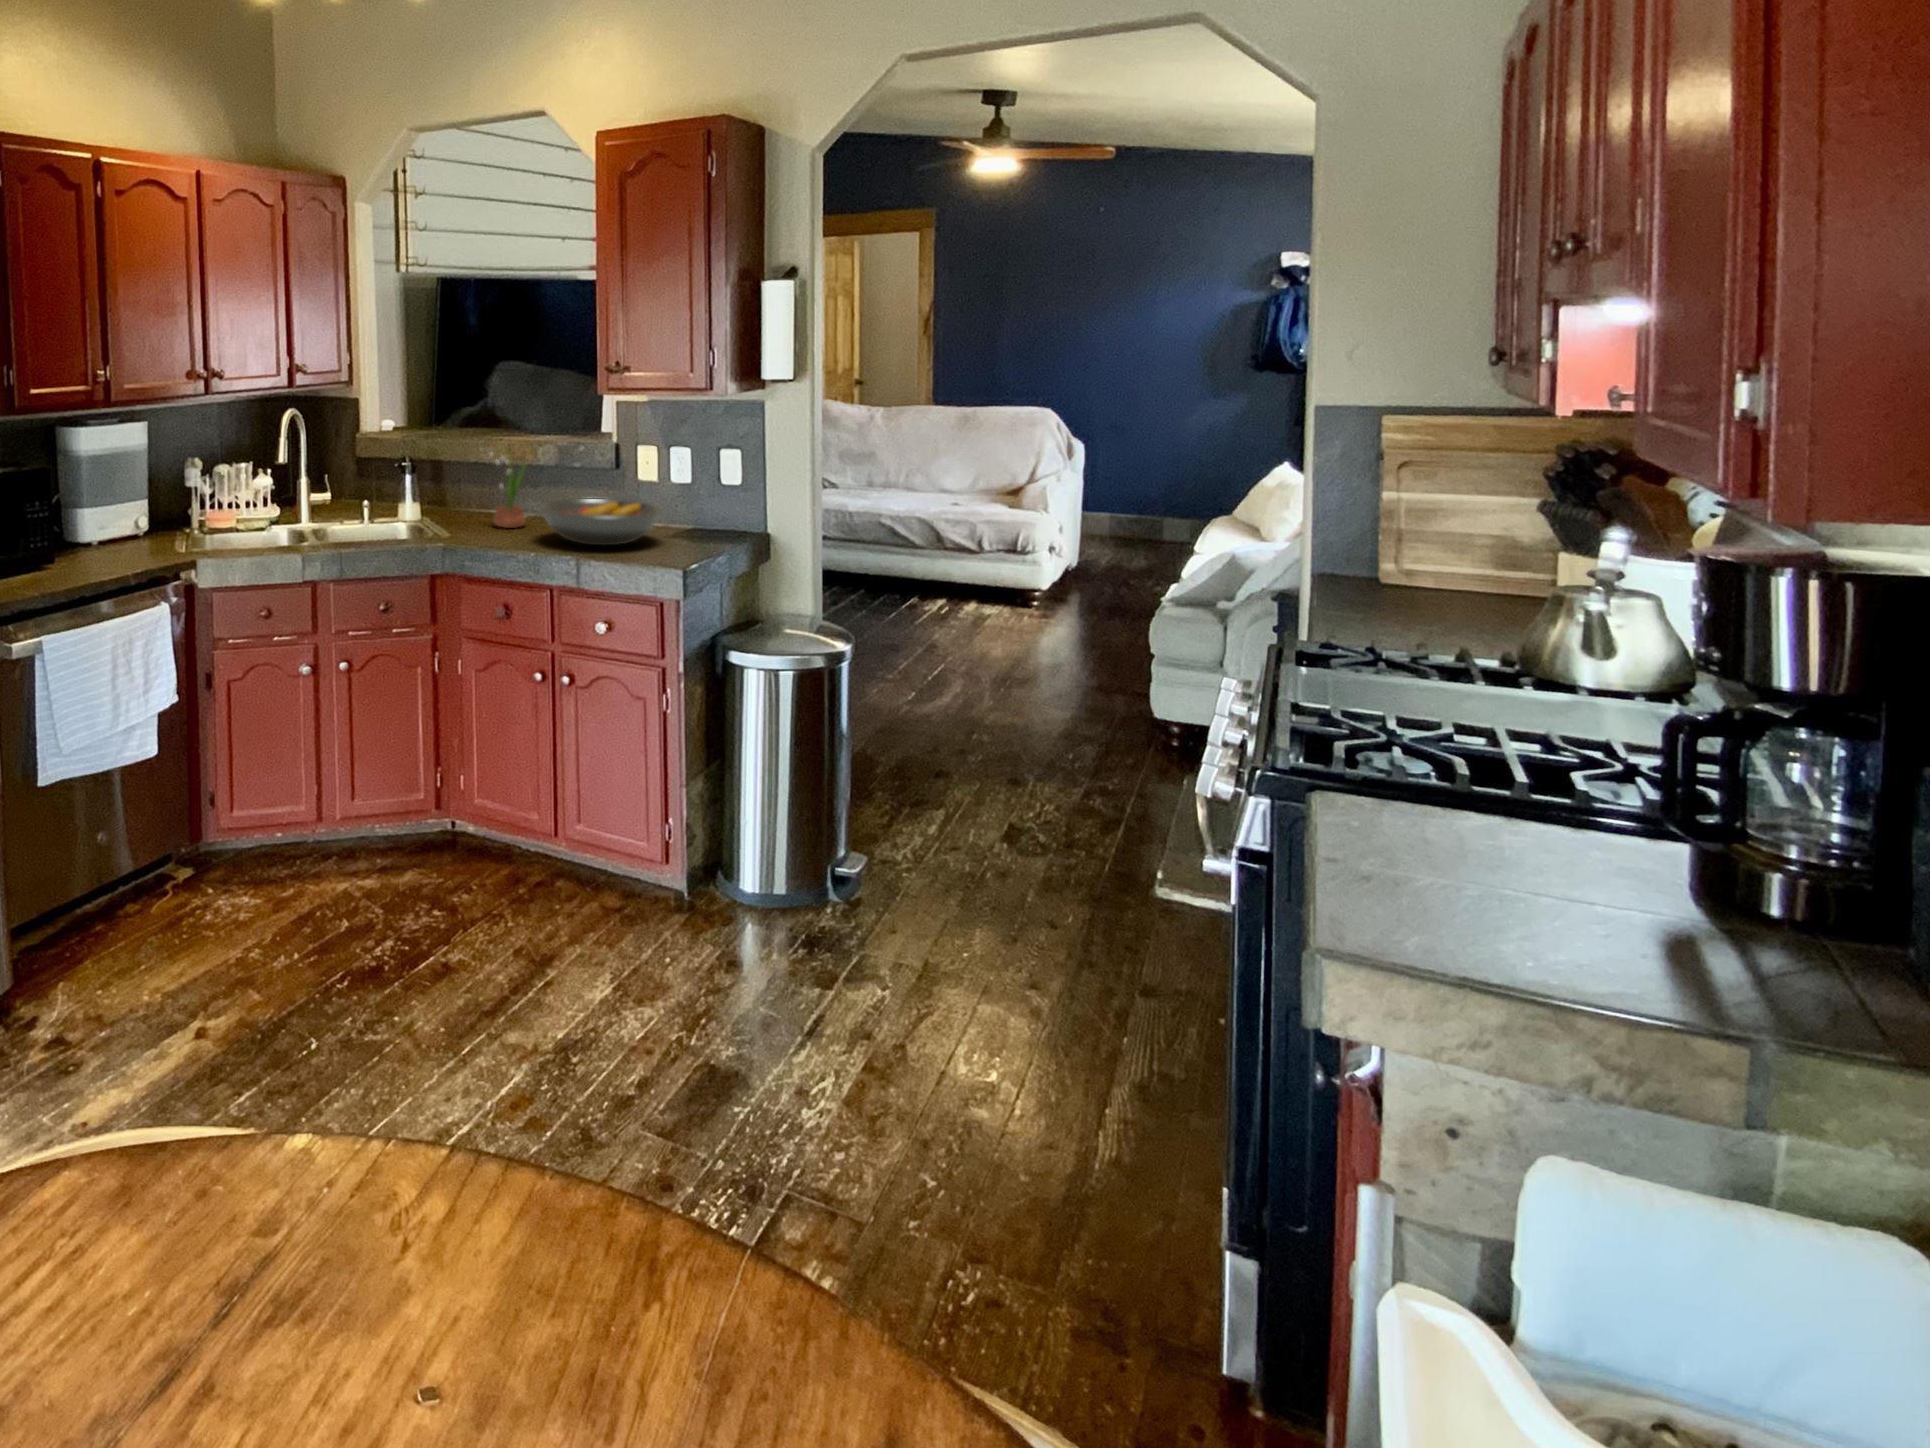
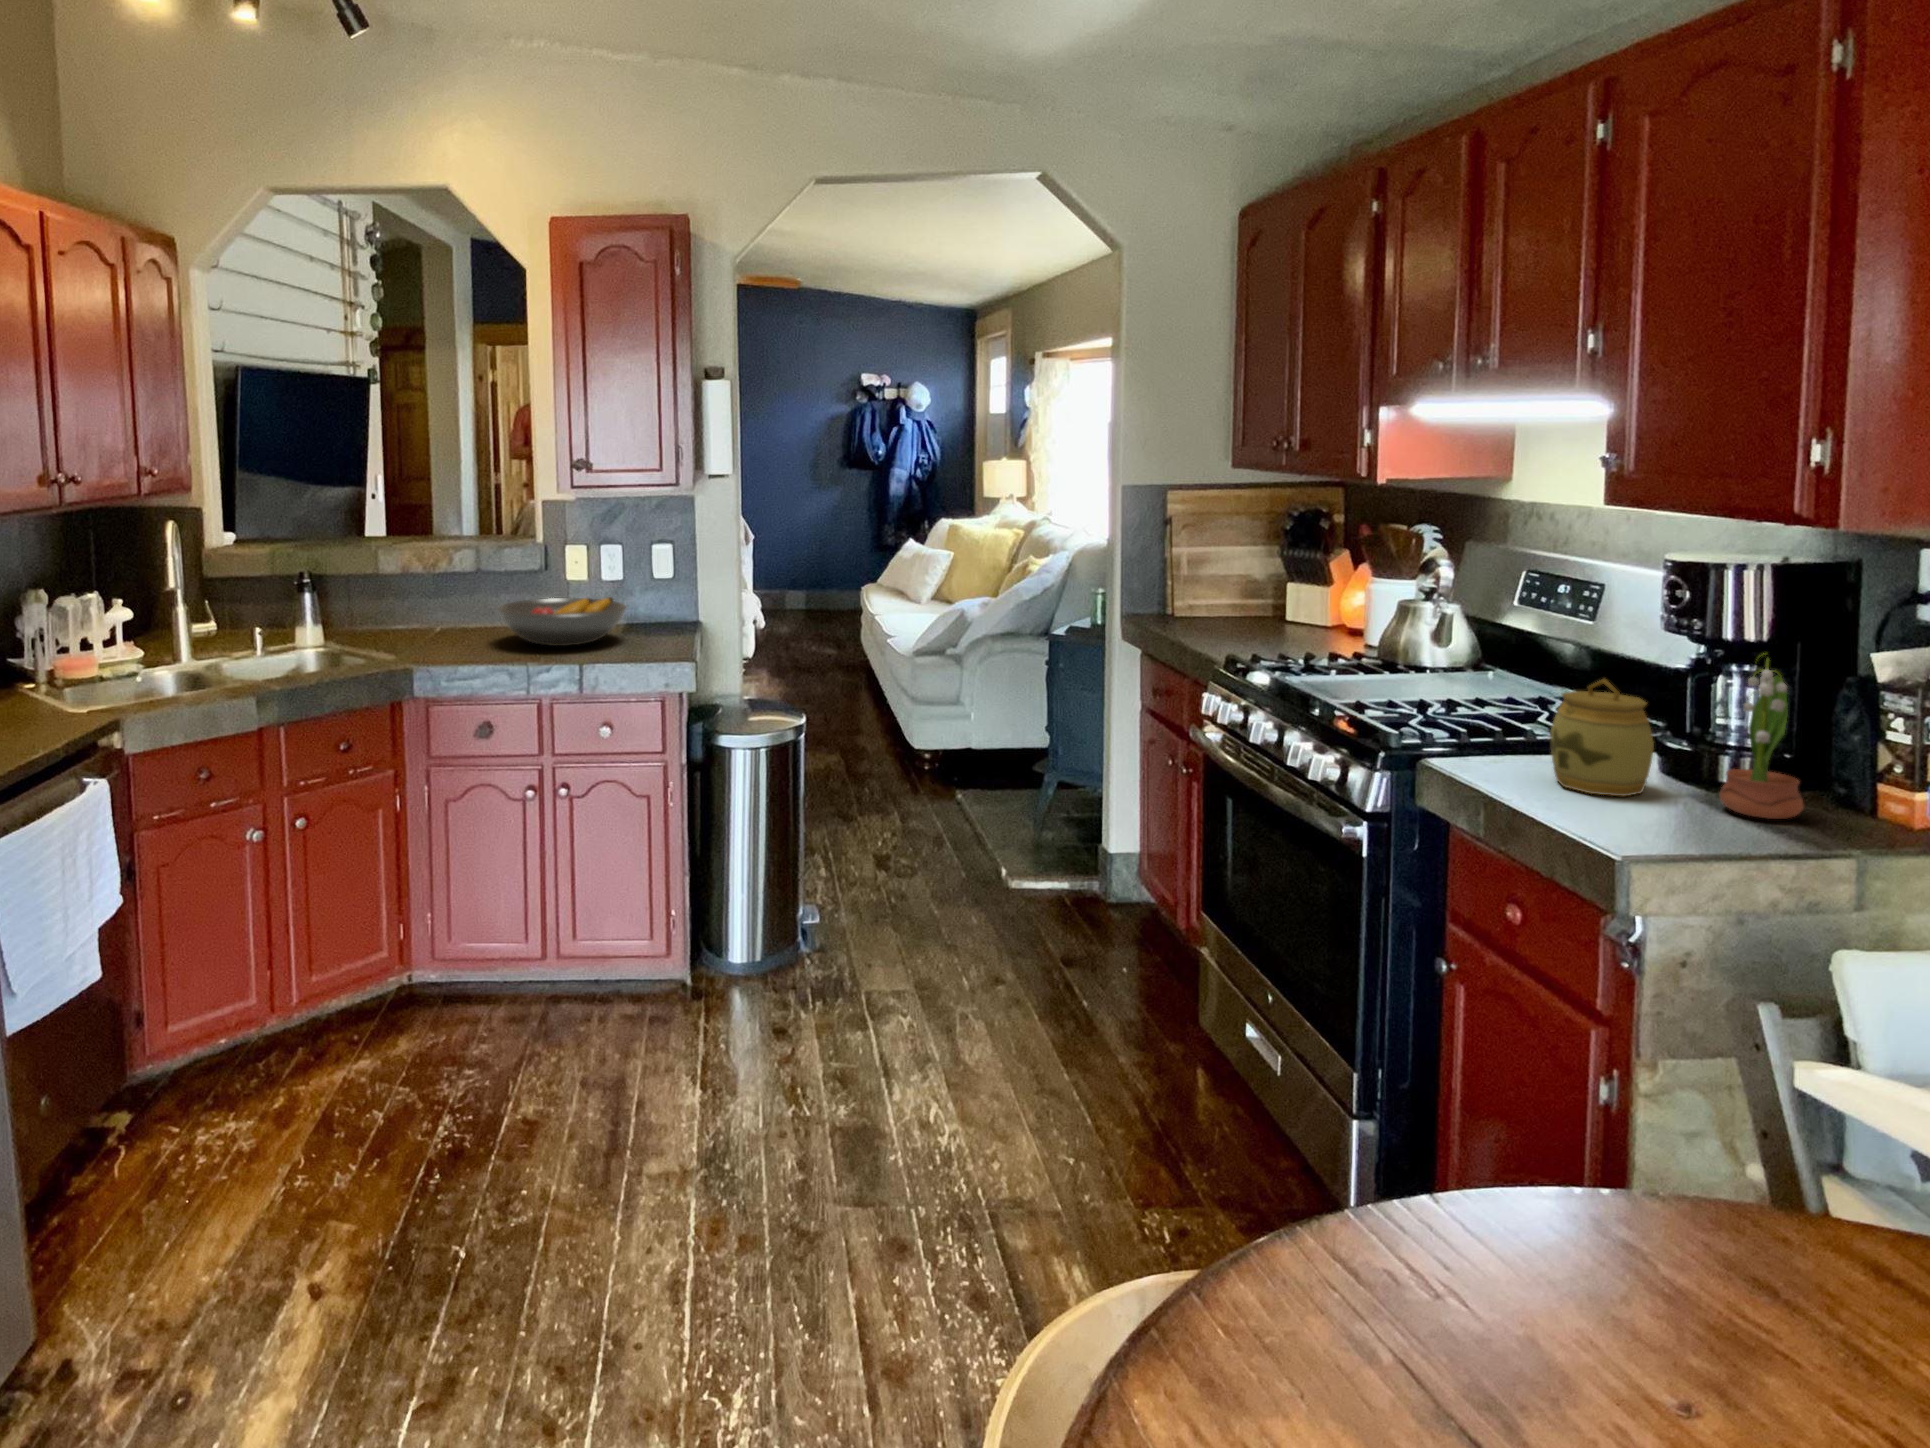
potted flower: present [490,447,526,528] -> present [1719,653,1804,819]
jar: none [1446,730,1603,901] -> present [1550,679,1654,796]

